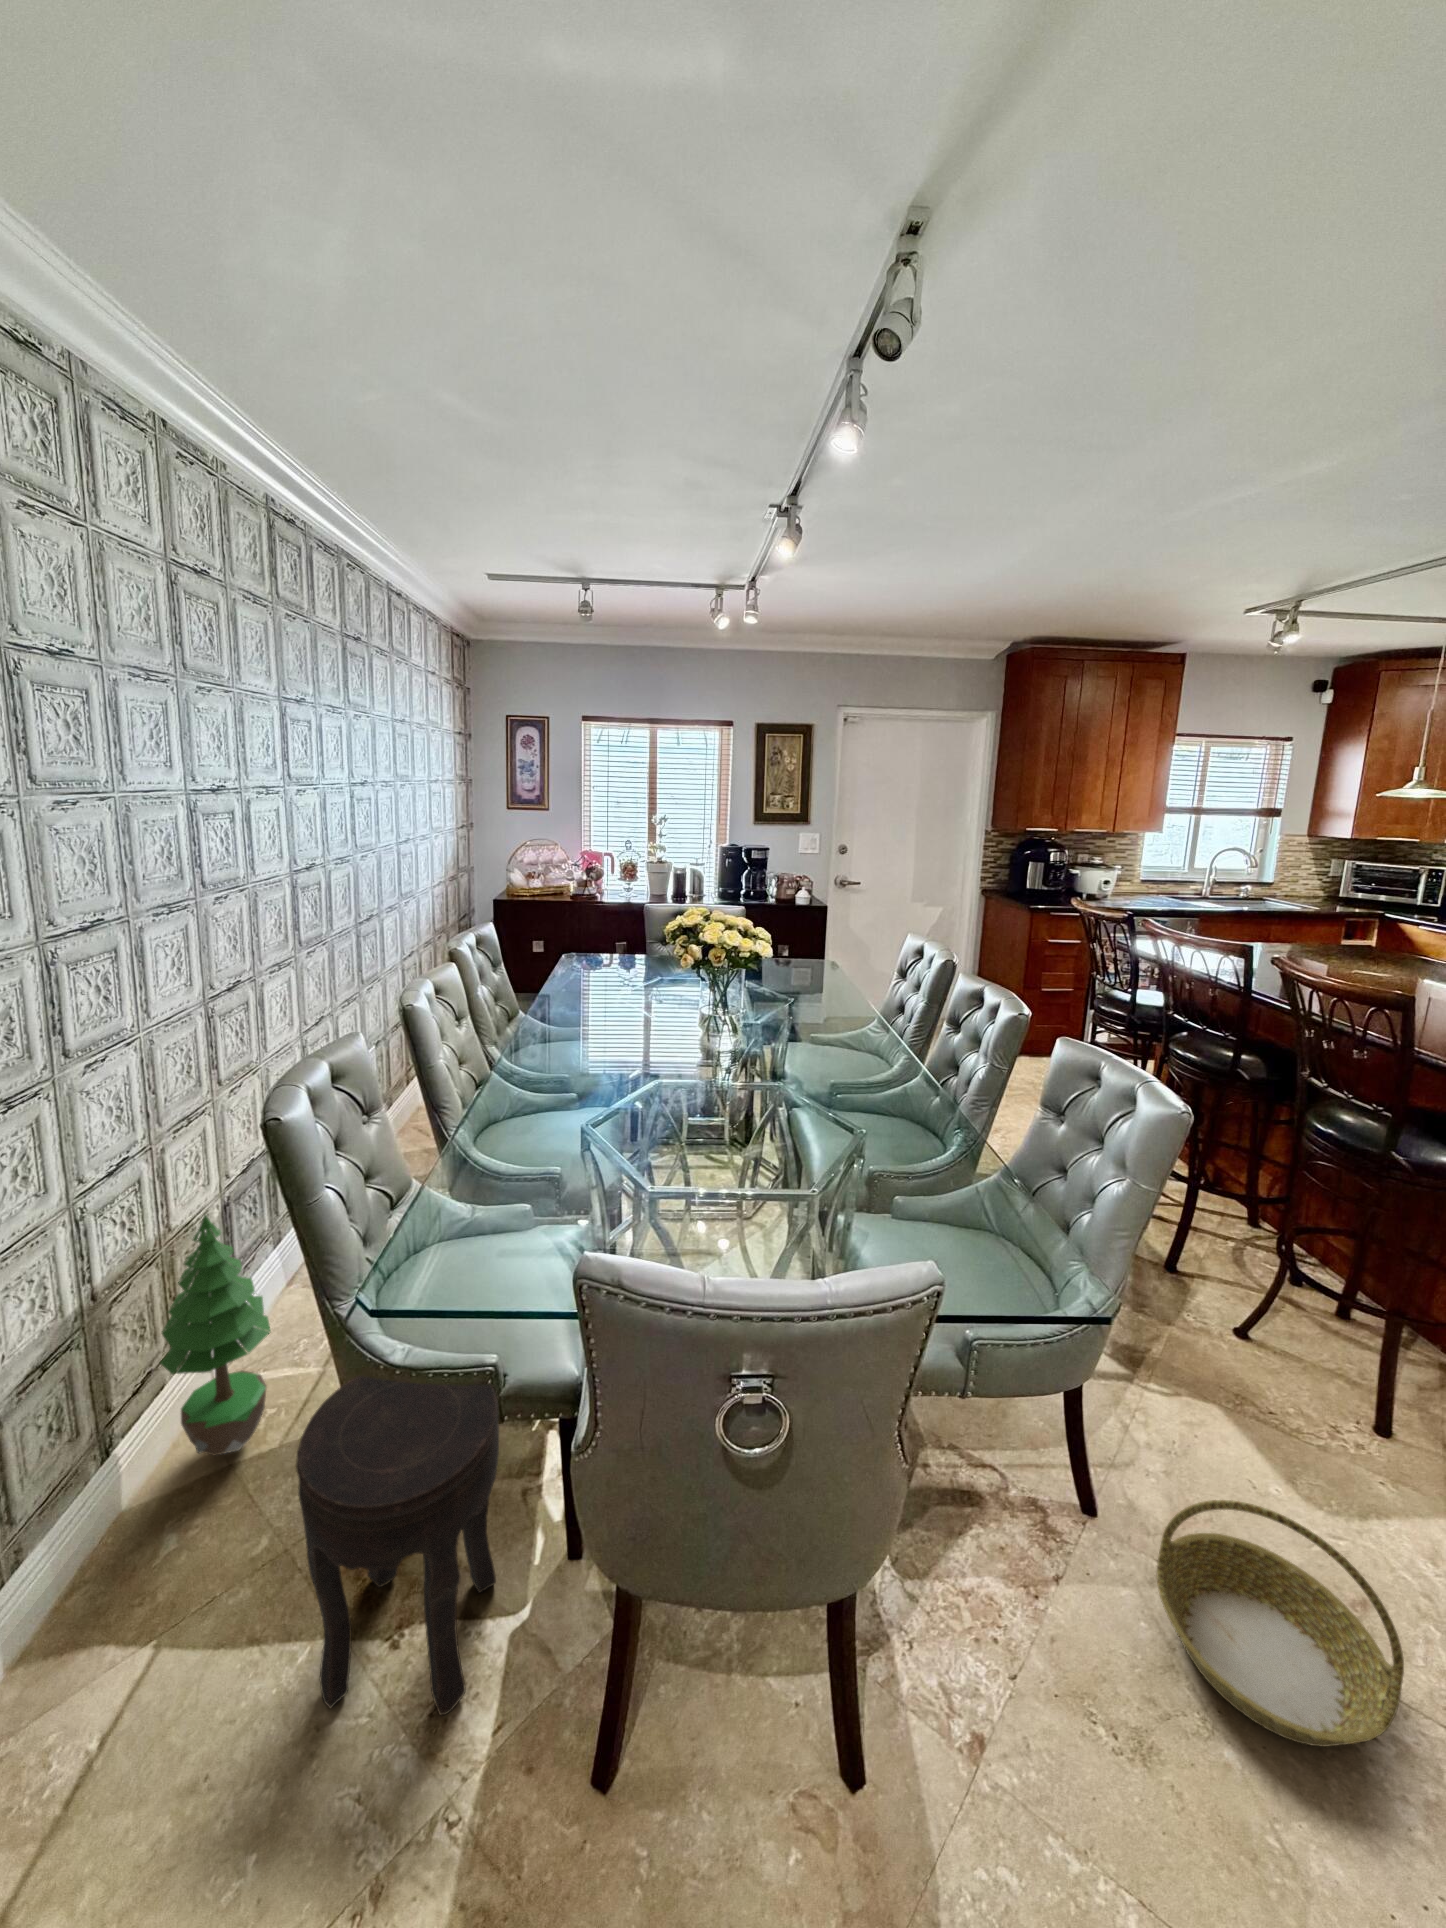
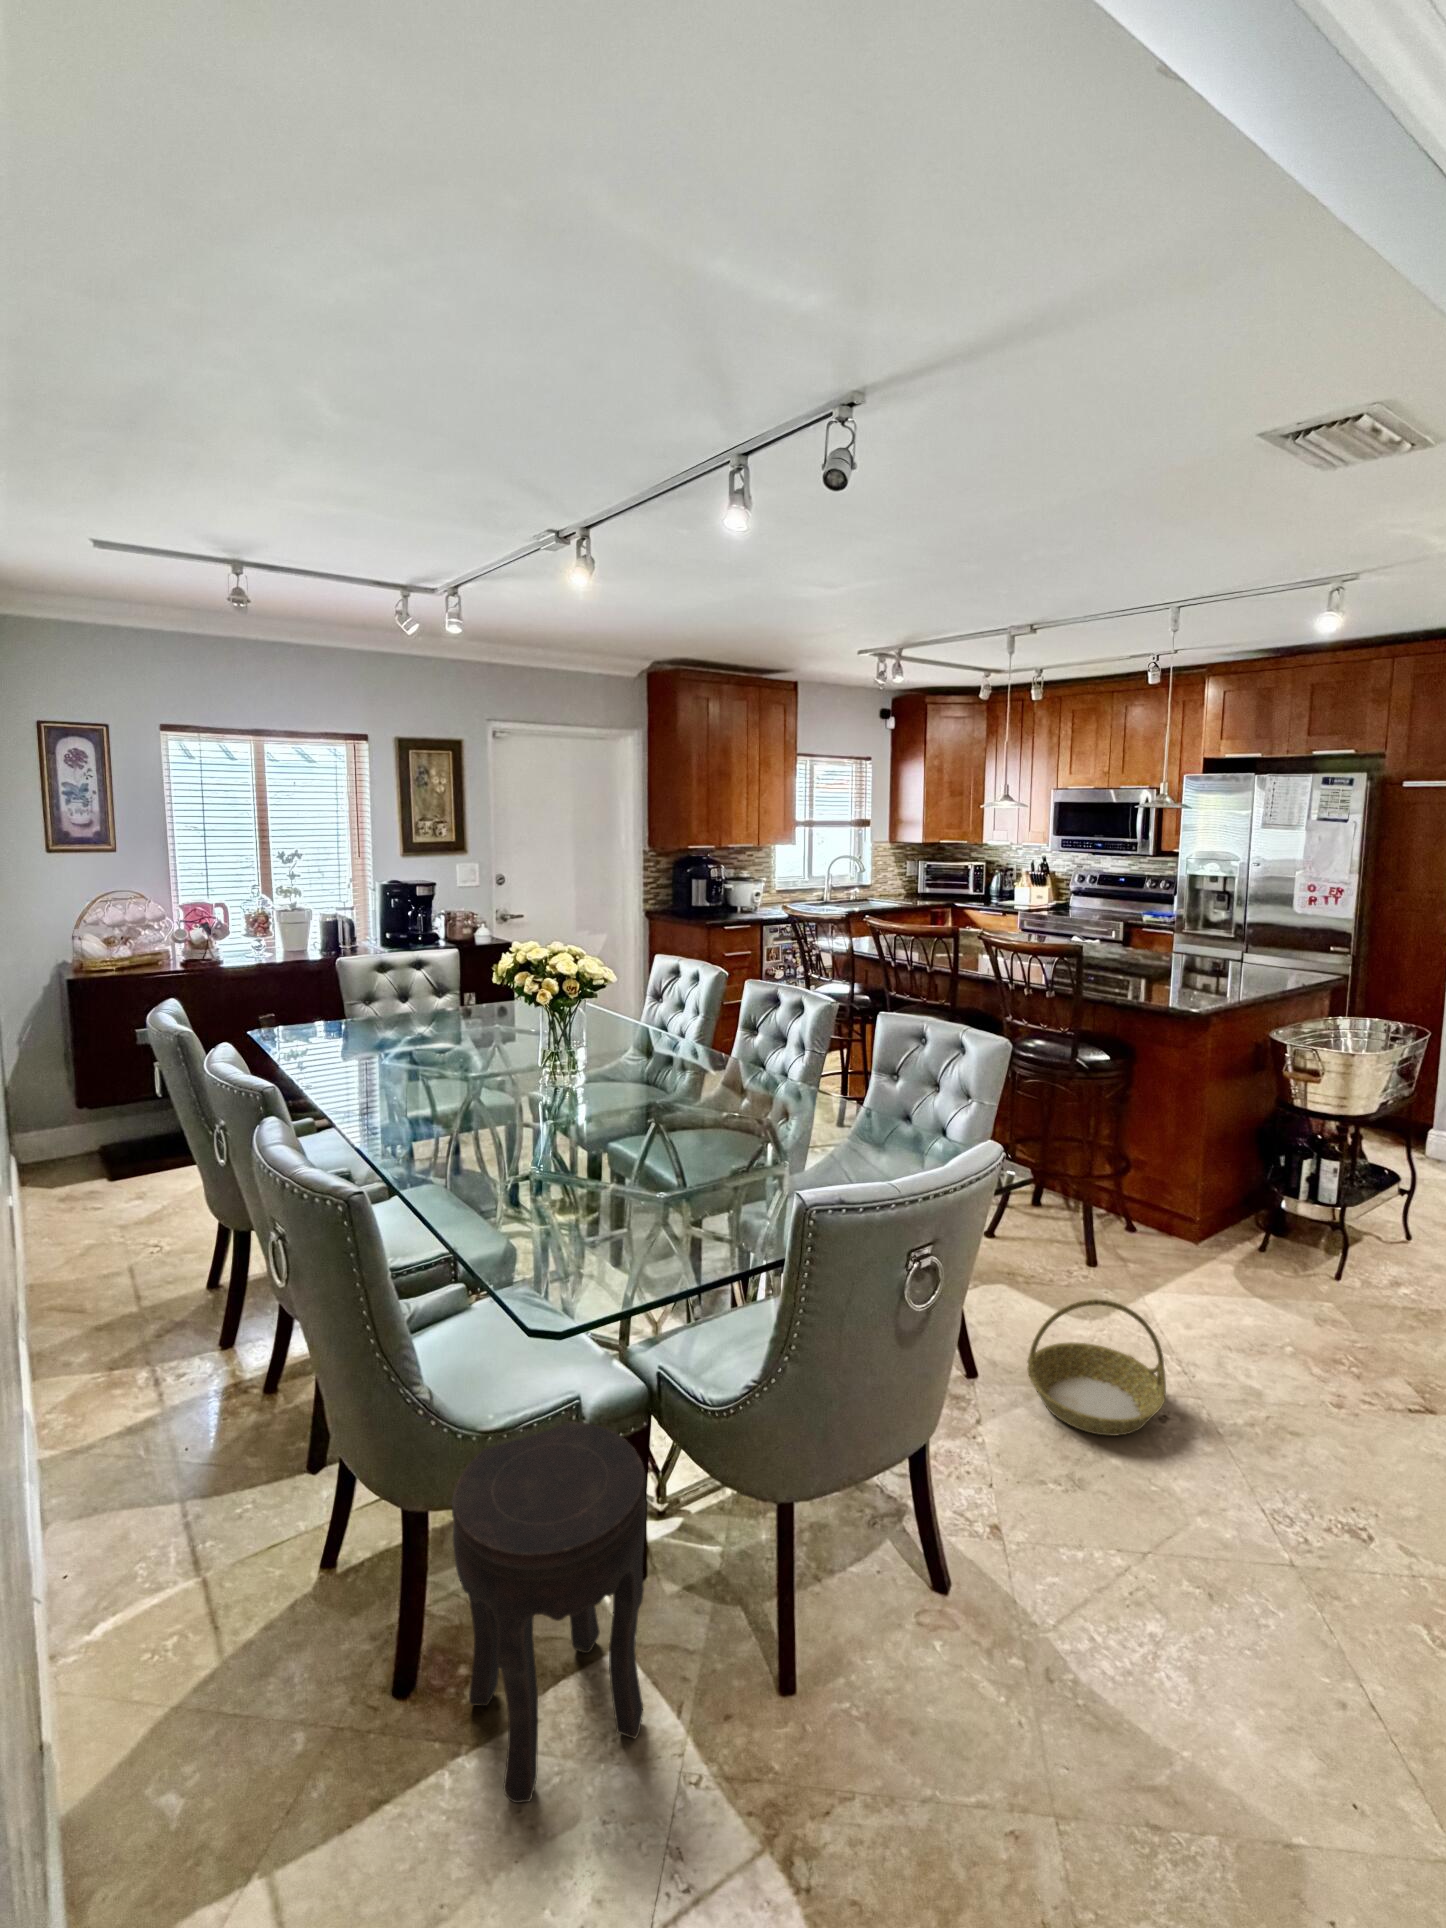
potted tree: present [160,1215,270,1456] -> none [79,1401,223,1727]

